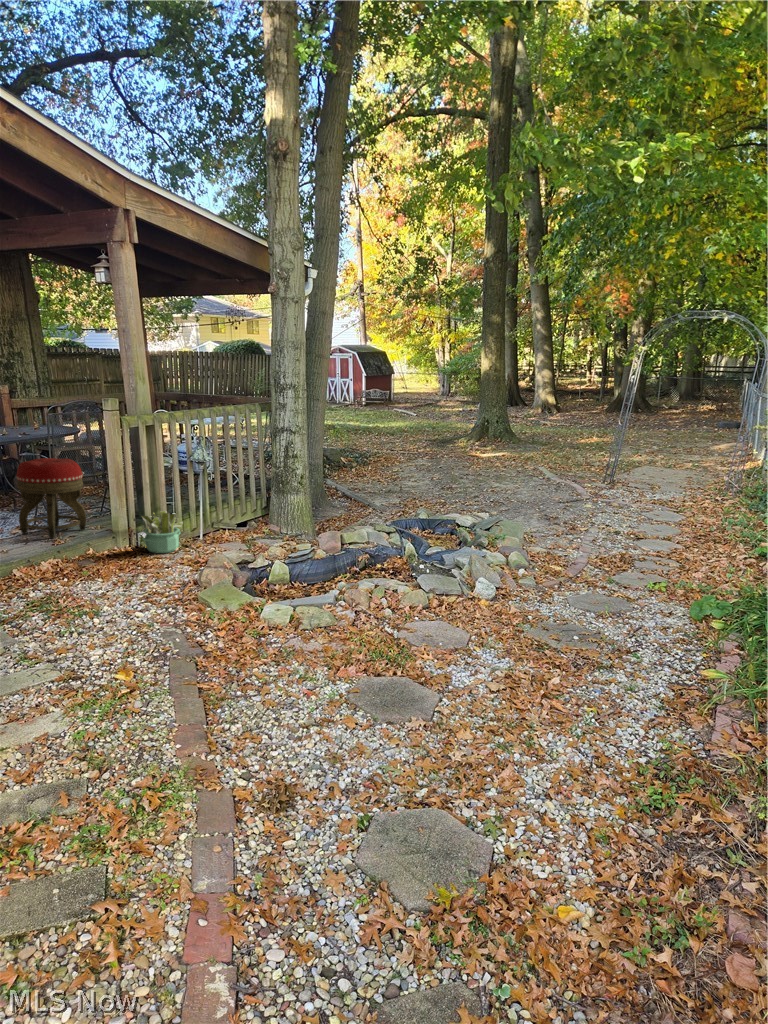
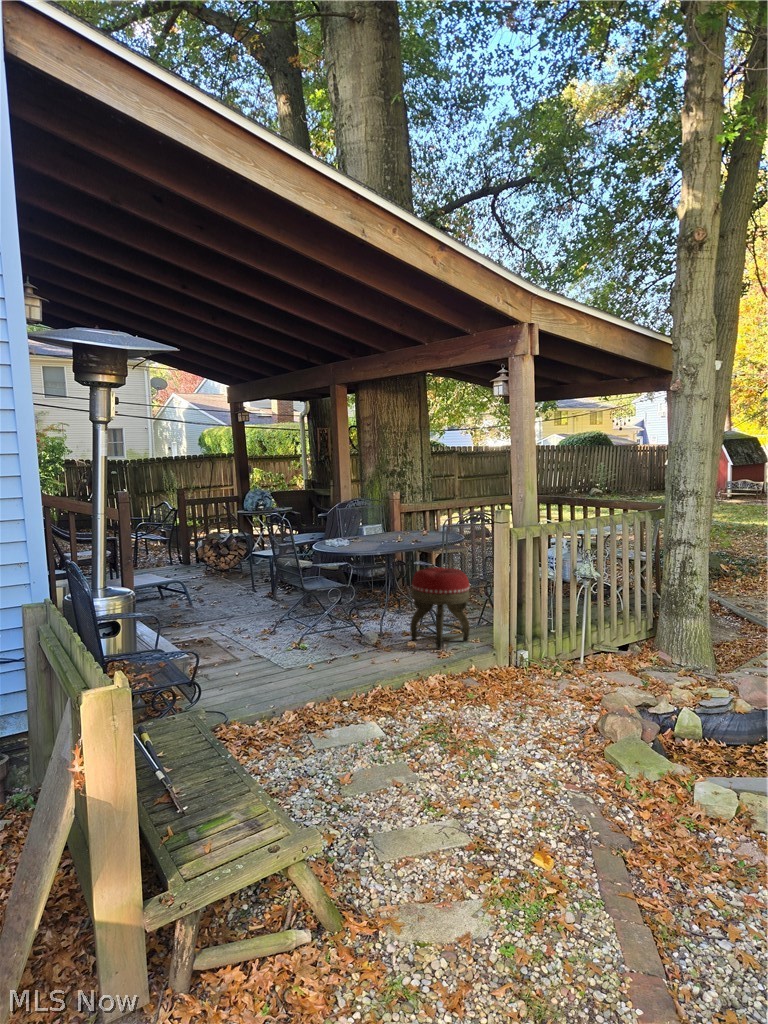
decorative plant: present [142,511,183,553] -> none [524,630,567,678]

